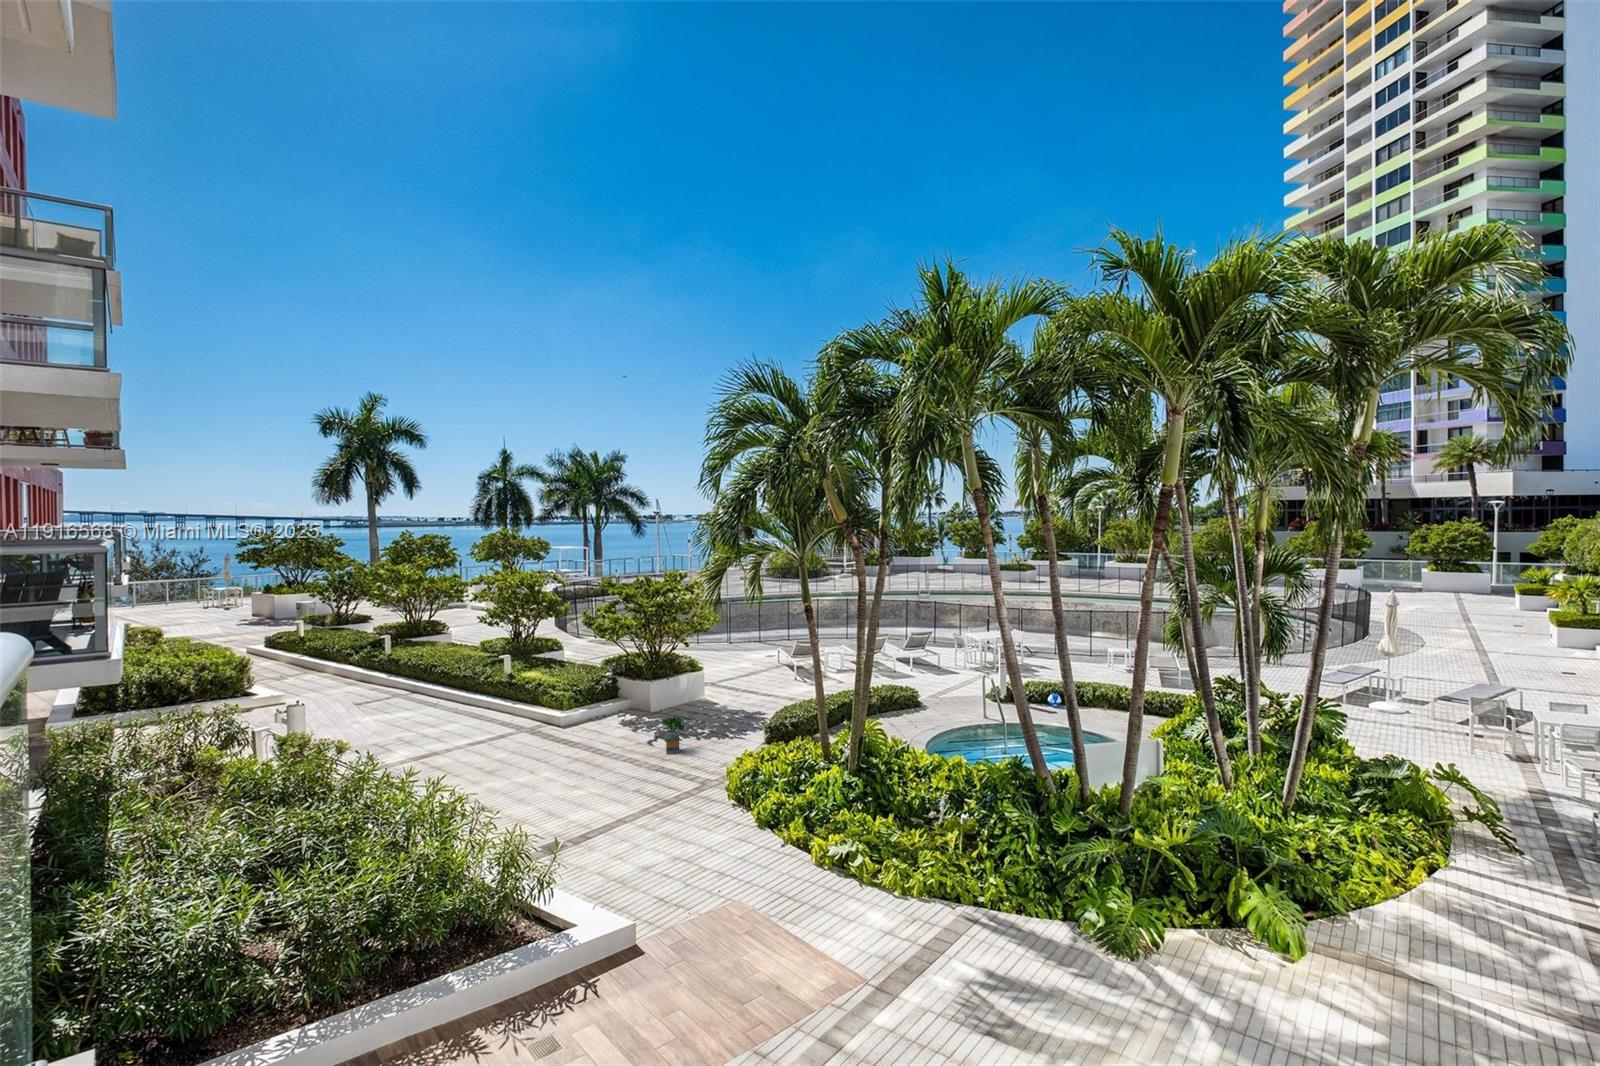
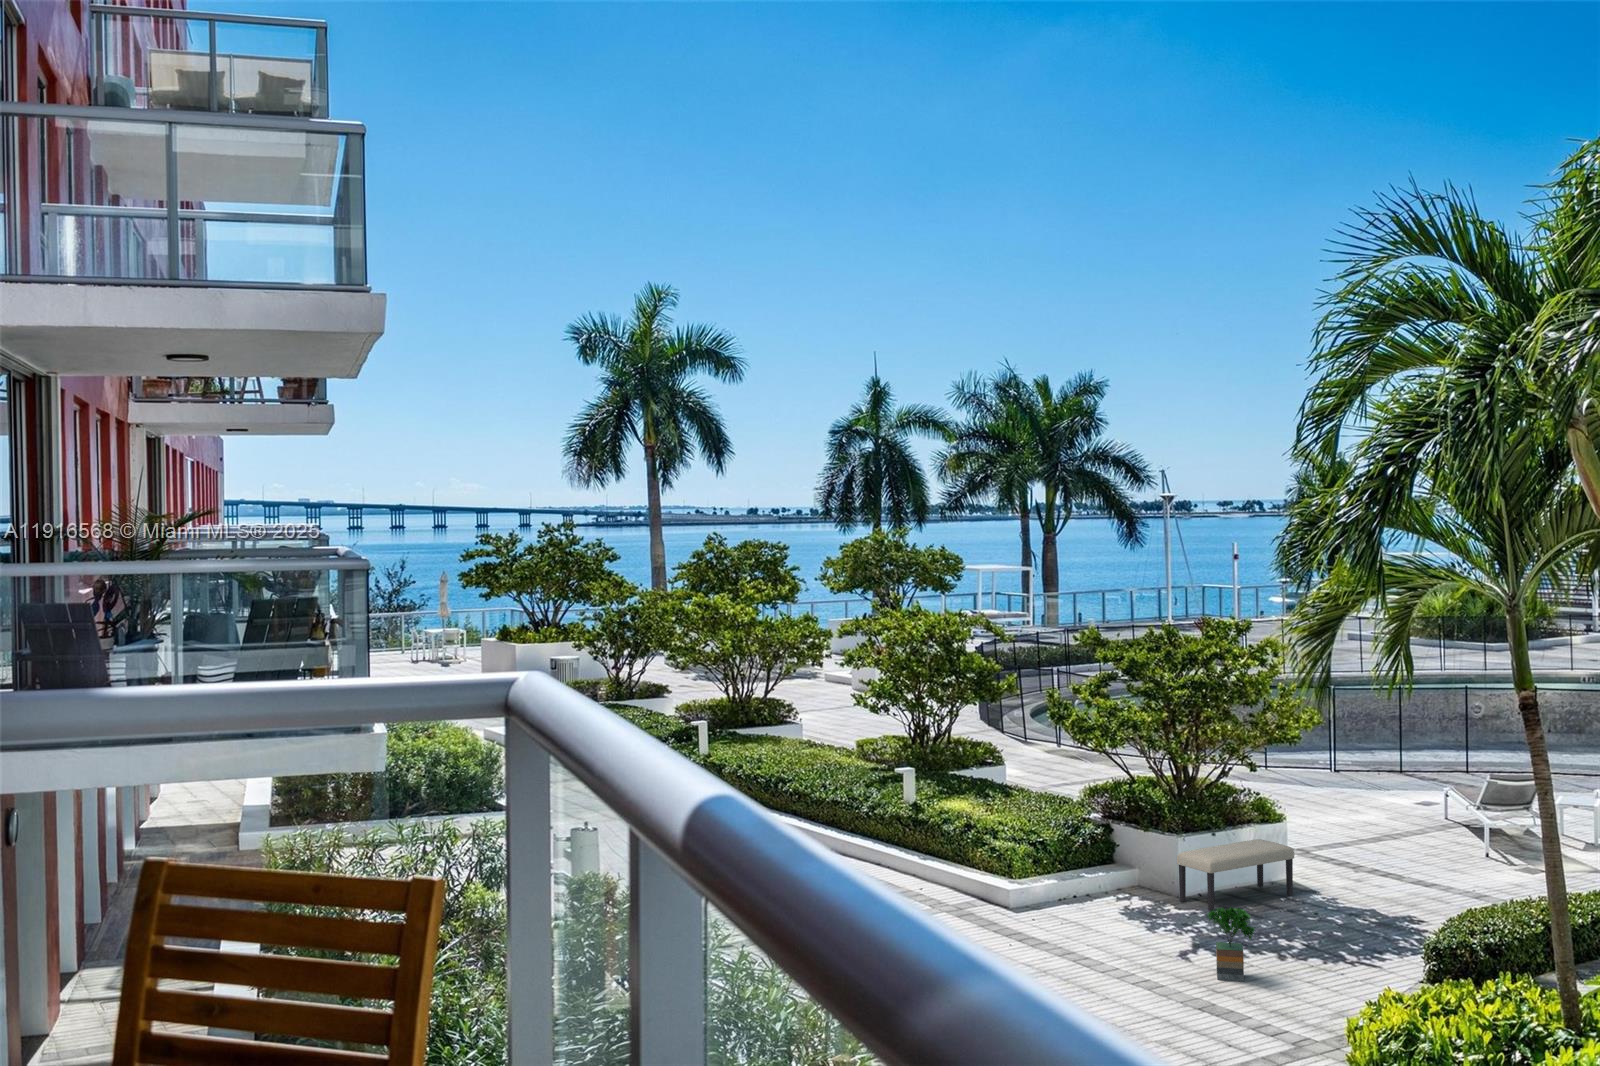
bench: none [650,678,707,717] -> present [1177,839,1294,911]

